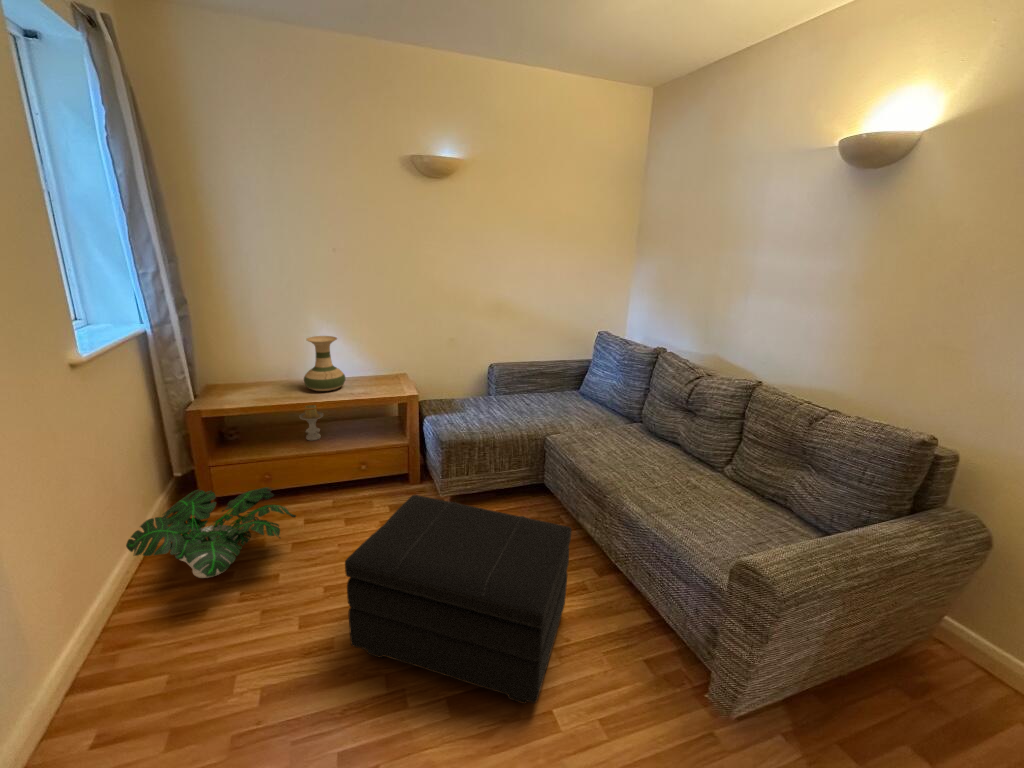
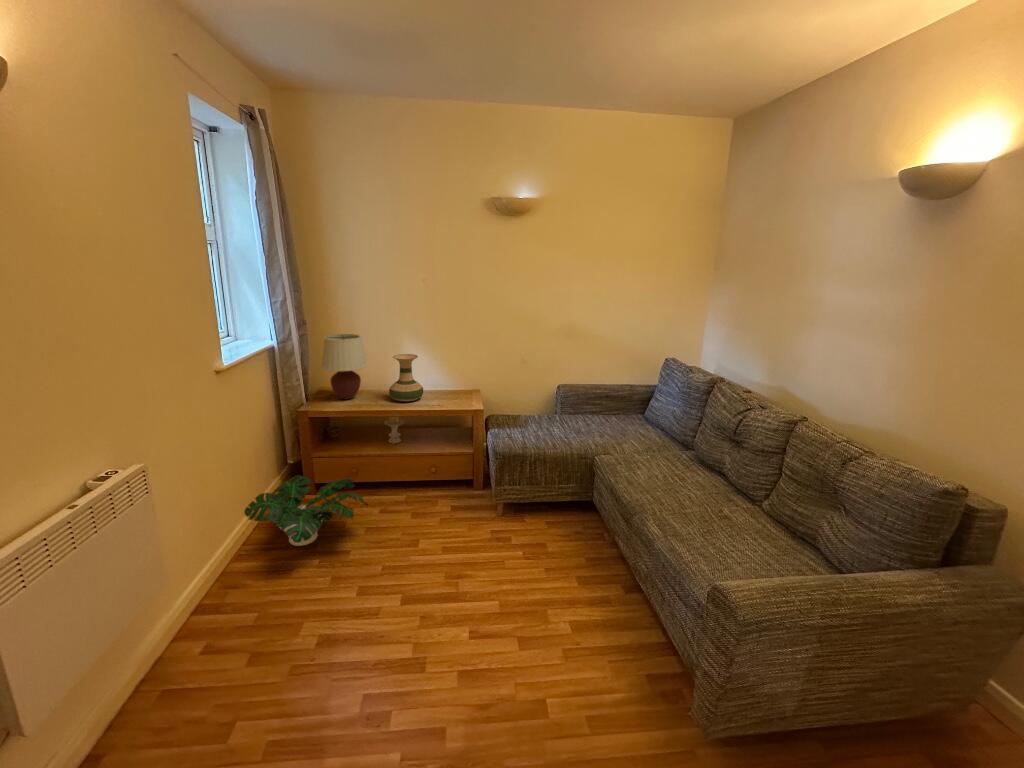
table lamp: none [213,314,274,393] -> present [321,334,368,399]
footstool: present [345,495,572,704] -> none [388,496,586,687]

